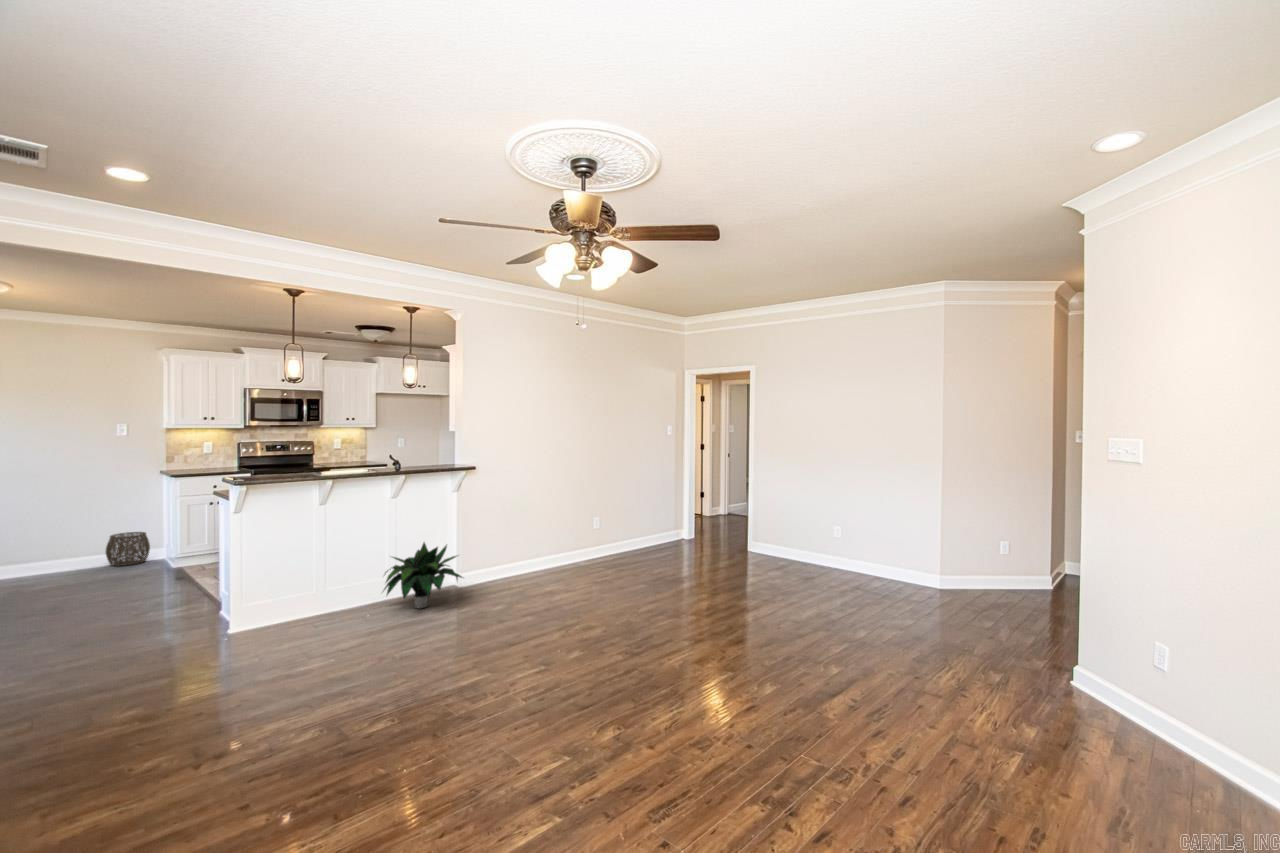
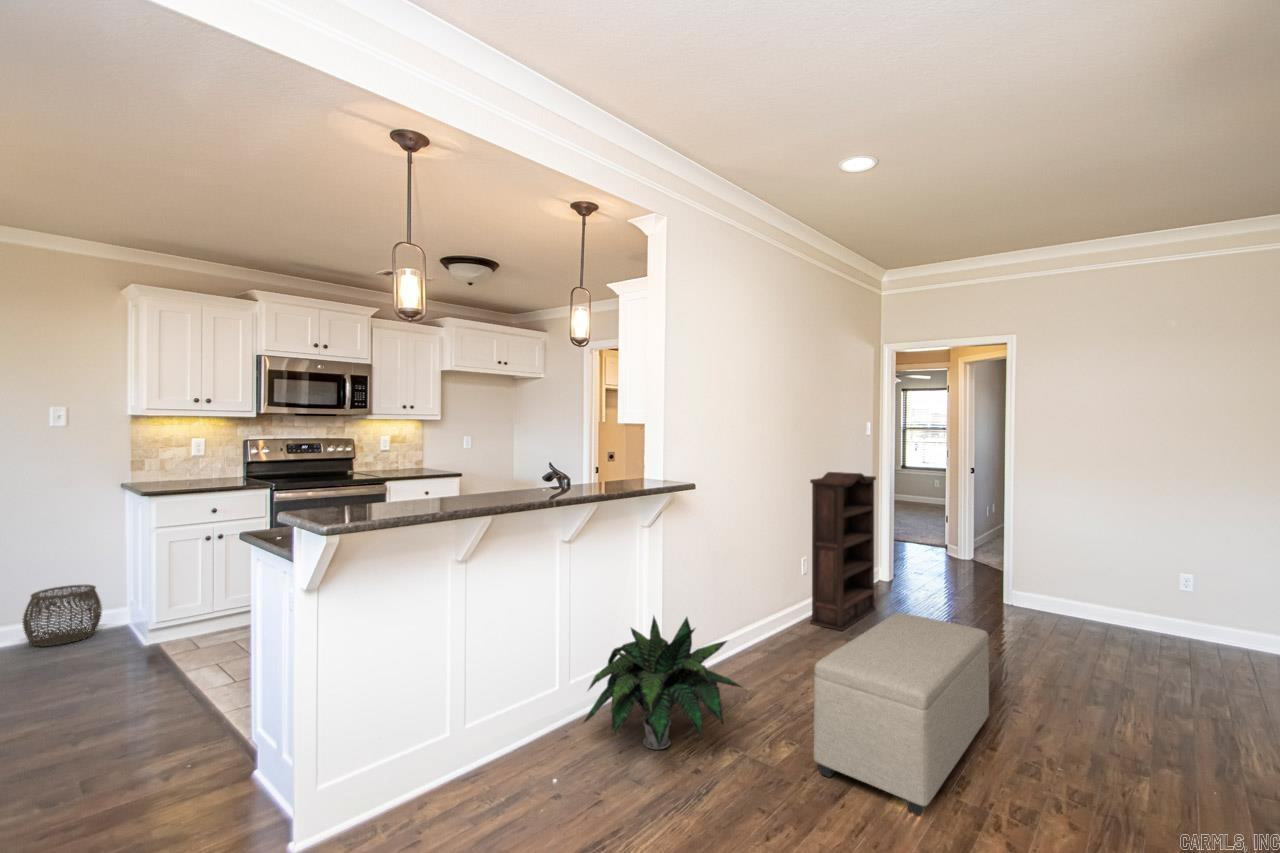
bookshelf: none [584,465,642,567] -> present [810,472,876,631]
ottoman: none [485,546,607,629] -> present [813,613,989,816]

